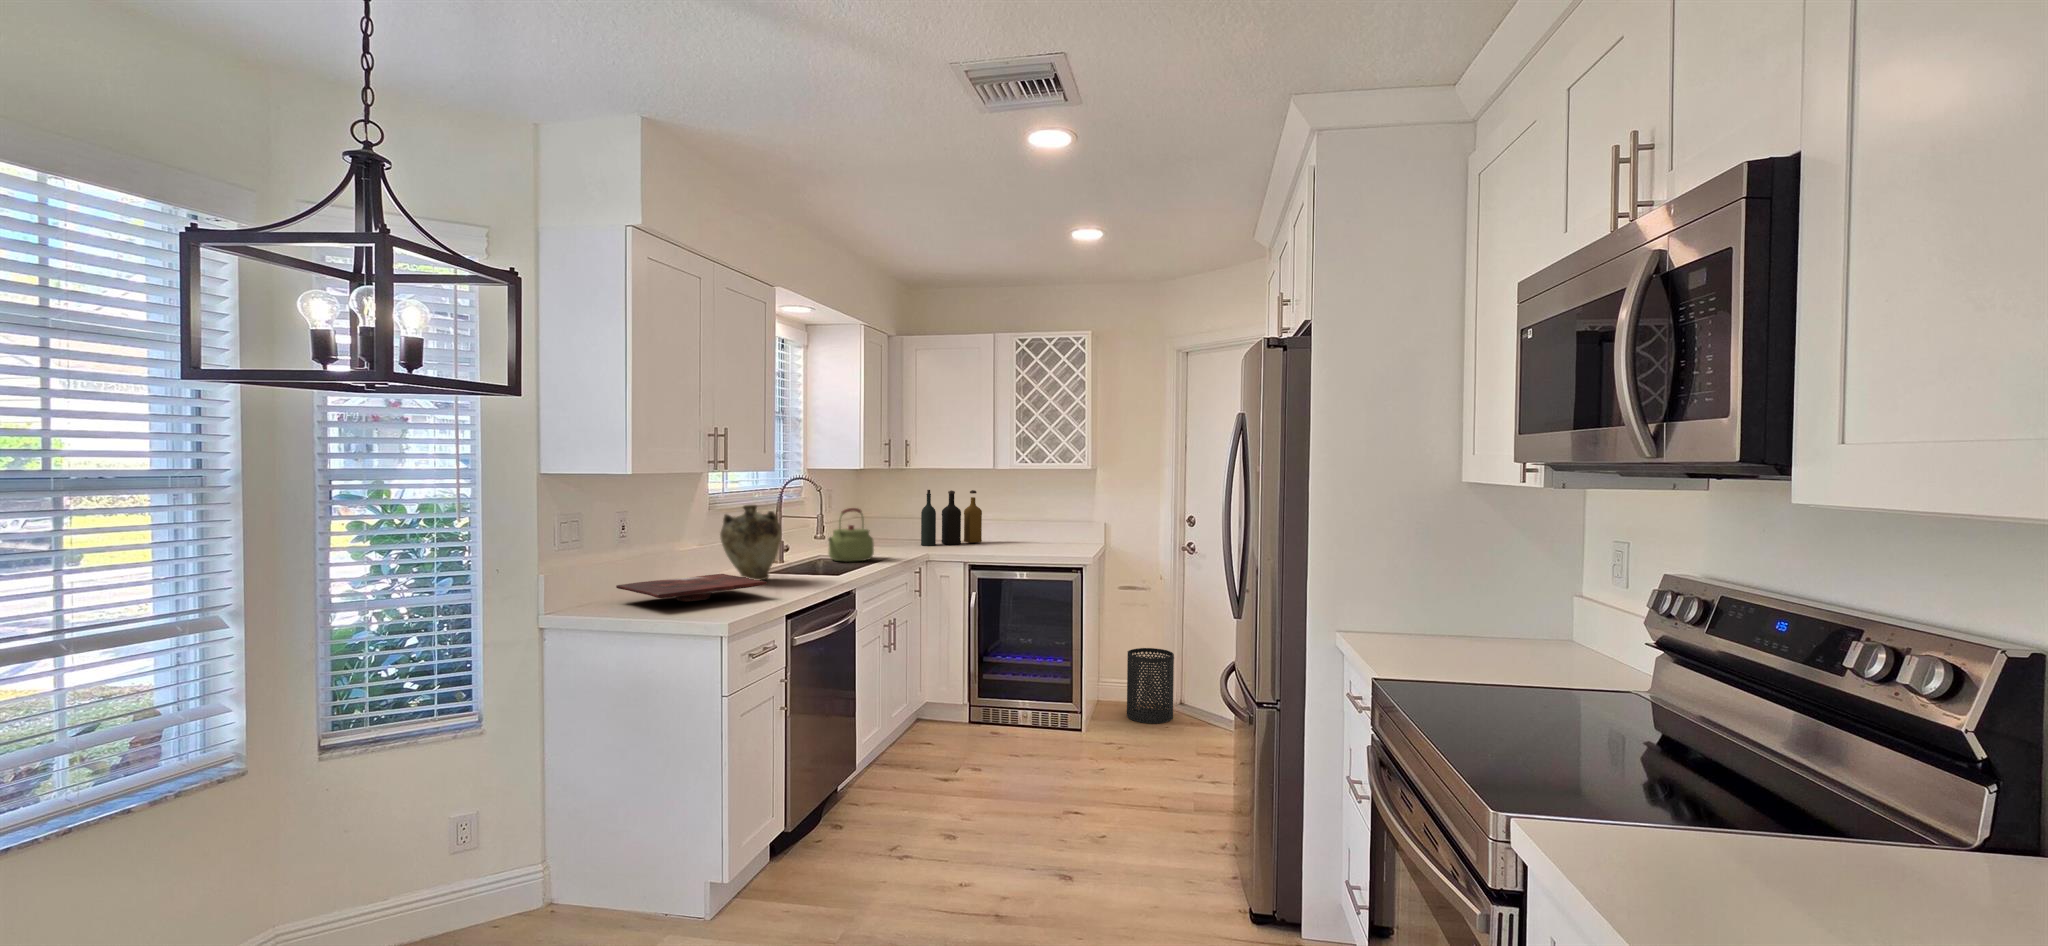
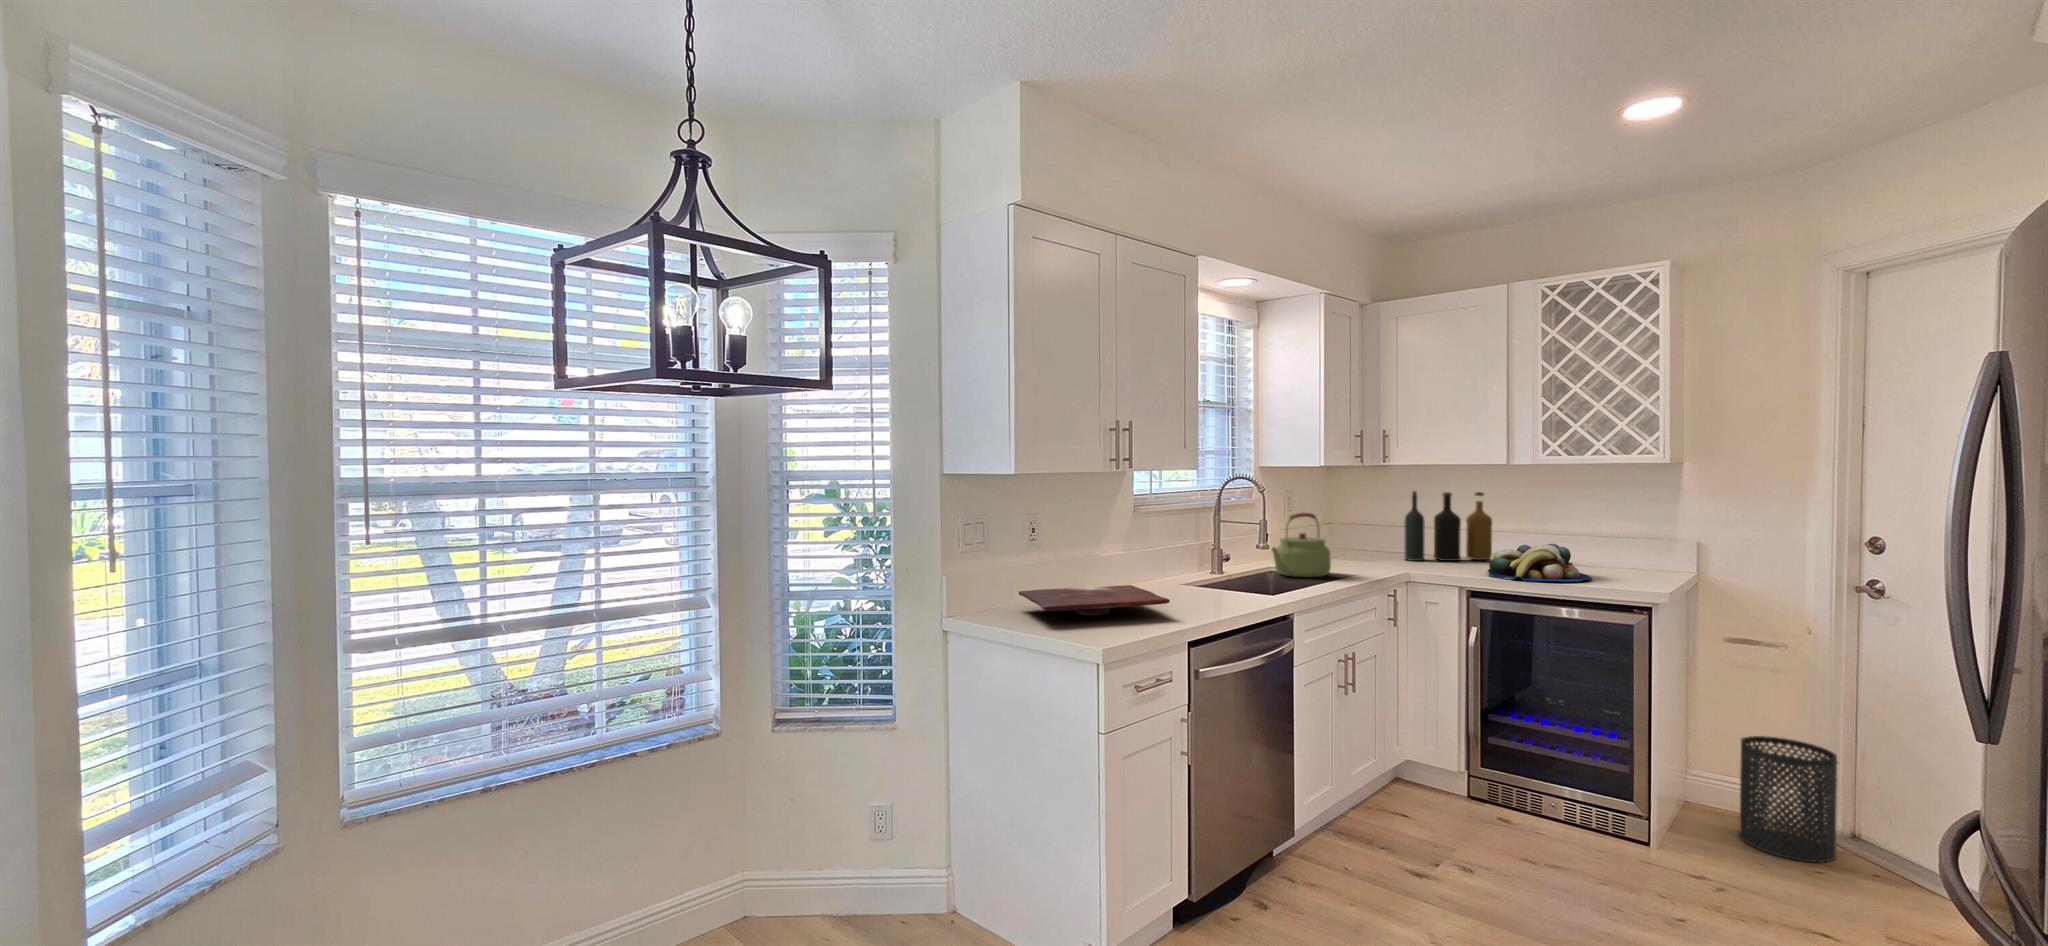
vase: present [720,505,782,580] -> none [1136,508,1204,595]
fruit bowl: none [982,527,1047,555] -> present [1488,544,1591,582]

